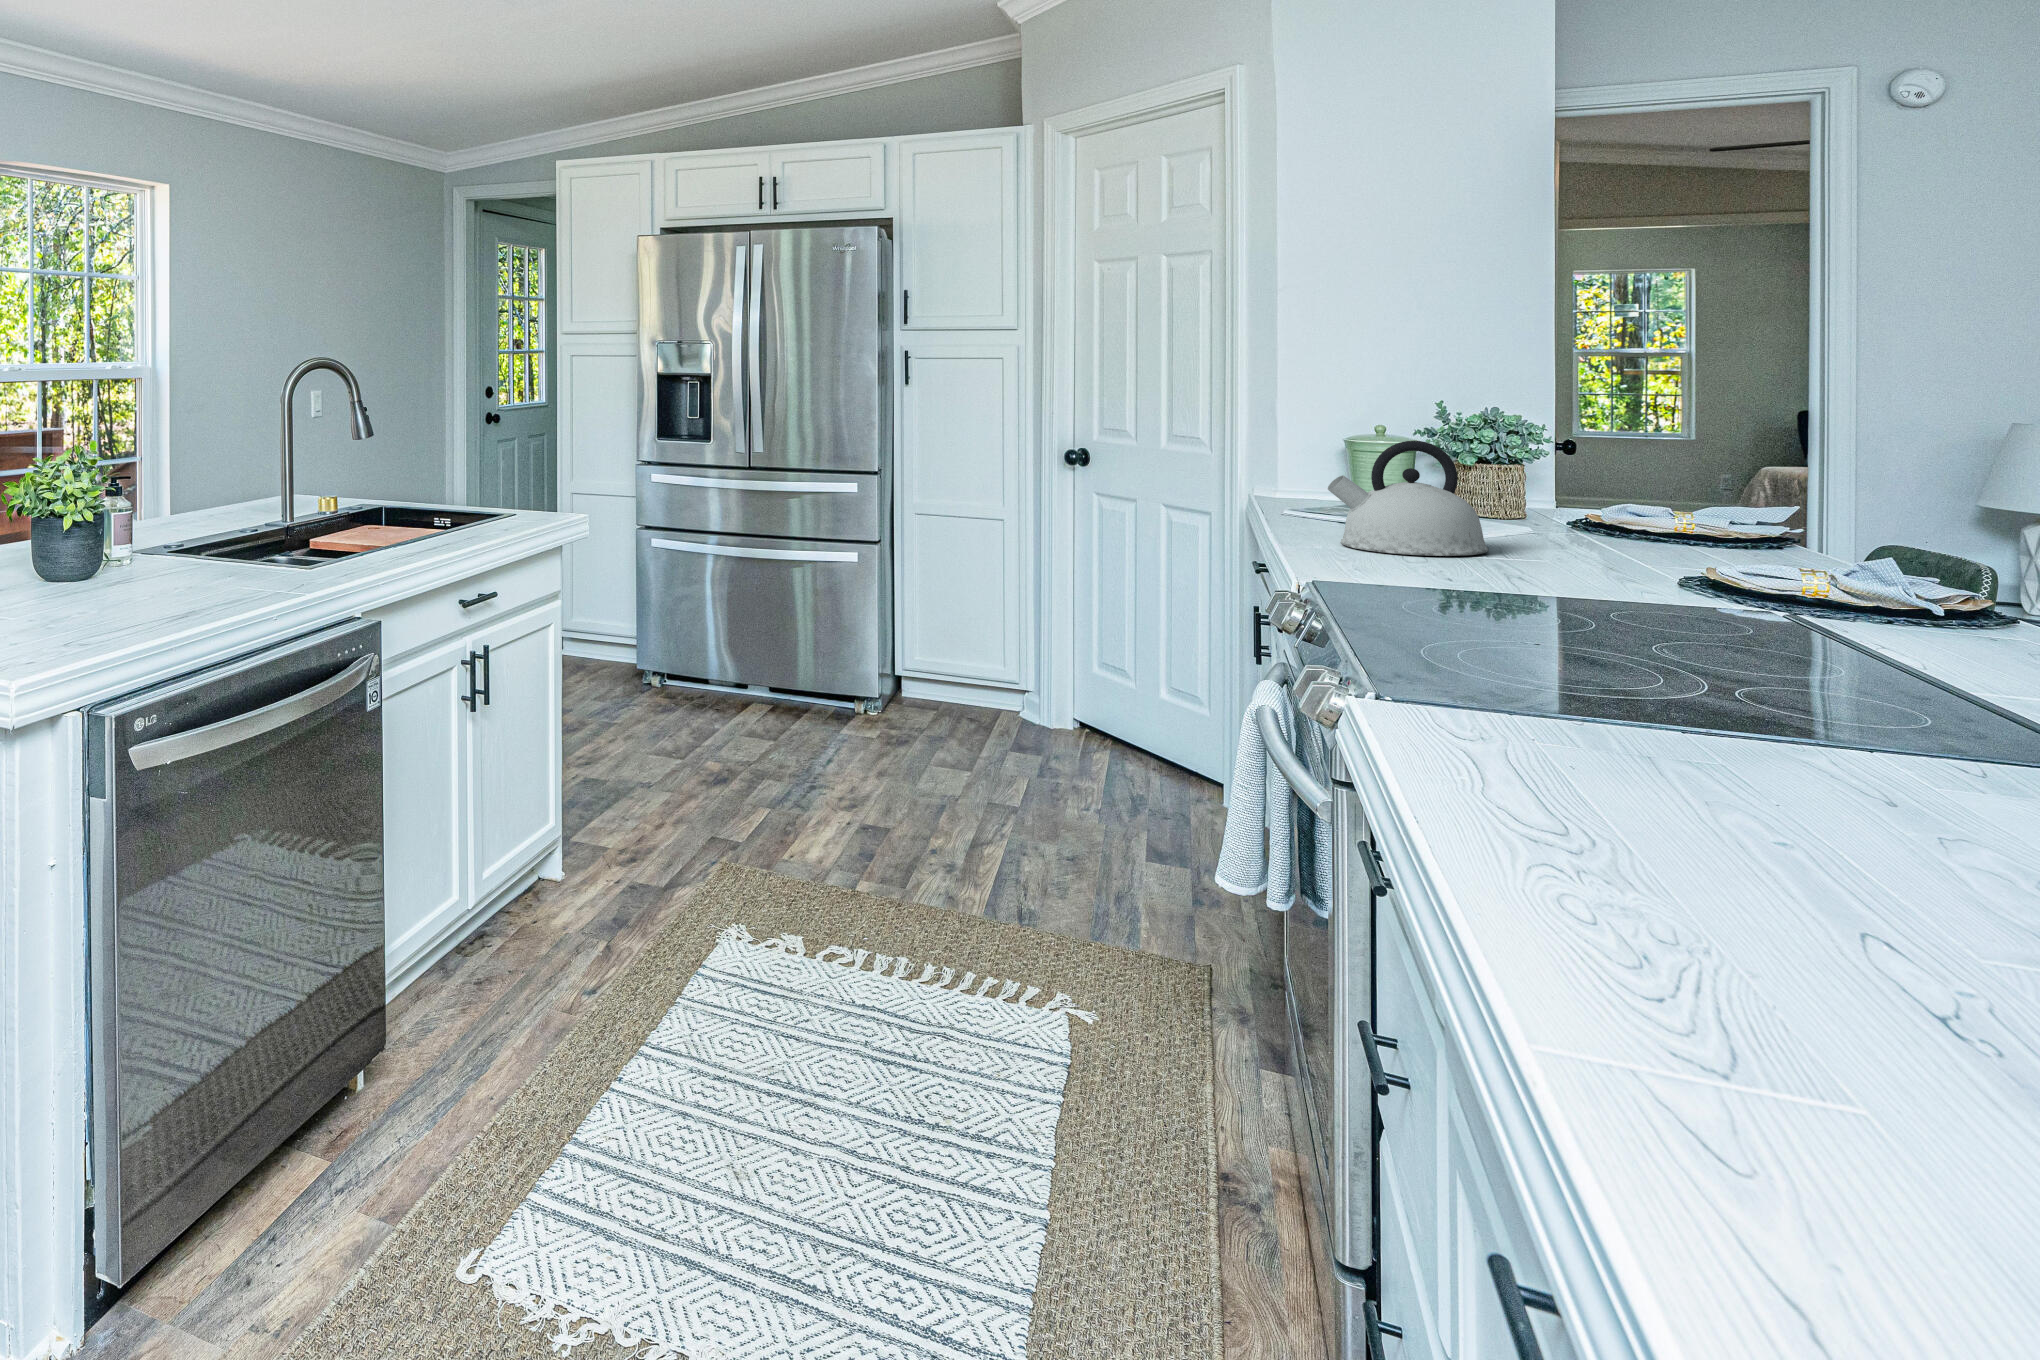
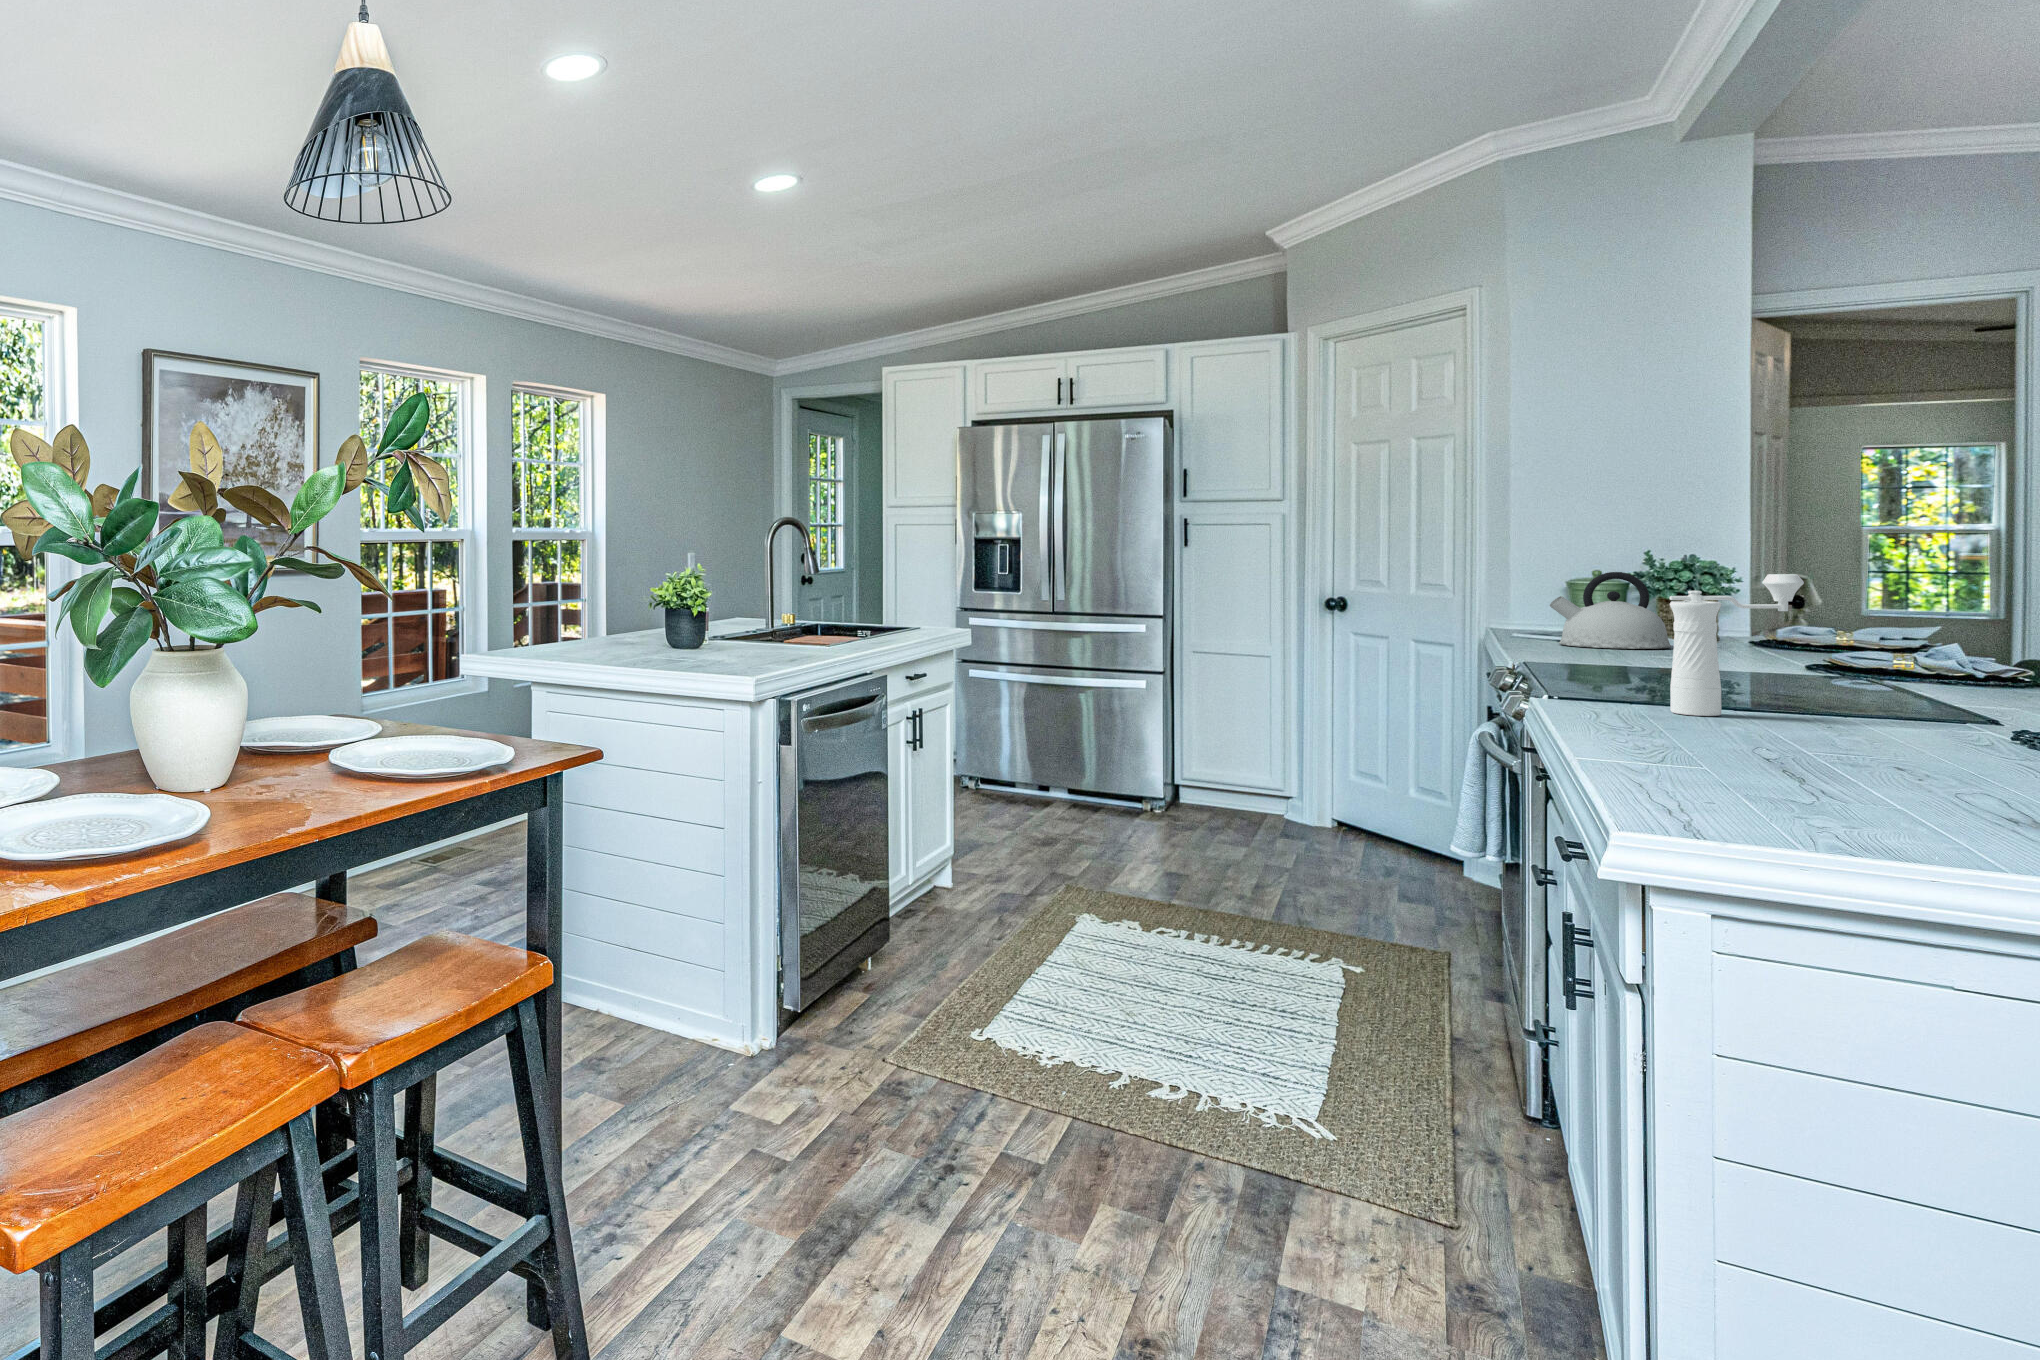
pepper mill: none [1614,550,1897,885] -> present [1670,574,1804,716]

